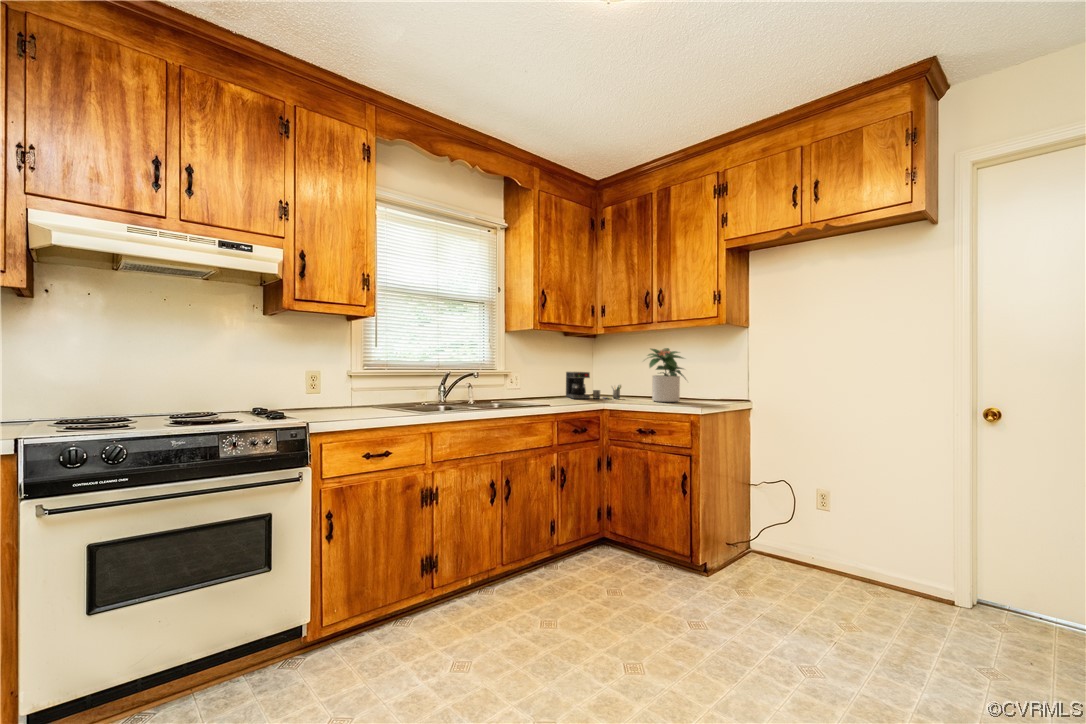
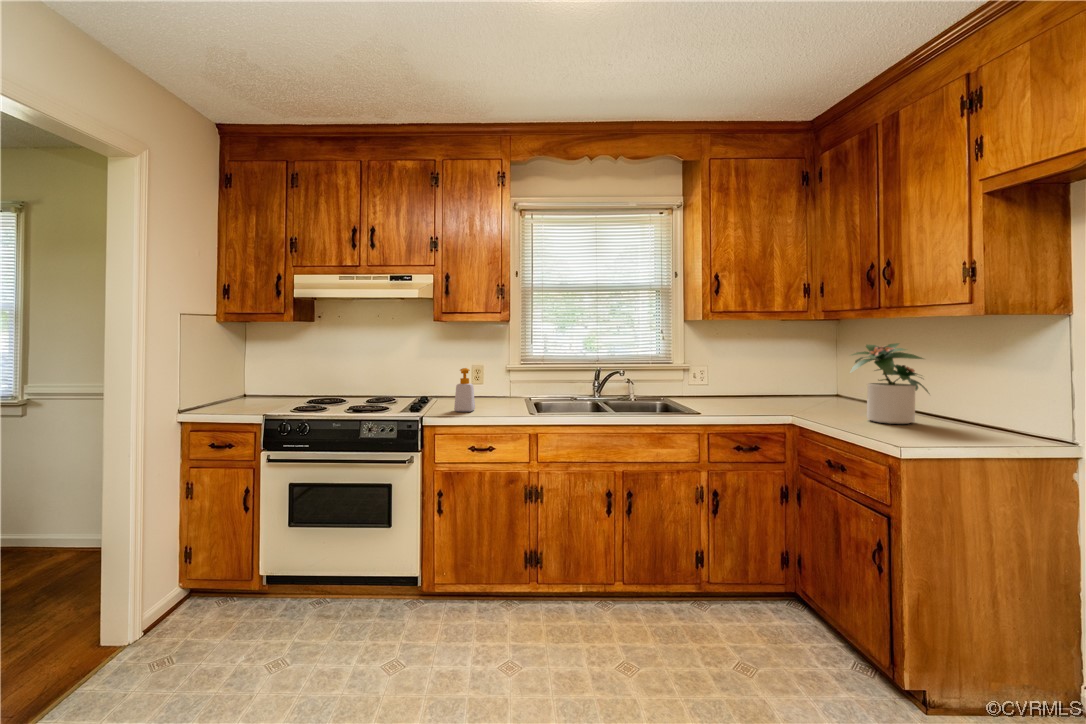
soap bottle: none [332,364,359,415] -> present [454,368,475,412]
coffee maker: present [566,372,621,399] -> none [751,375,828,413]

